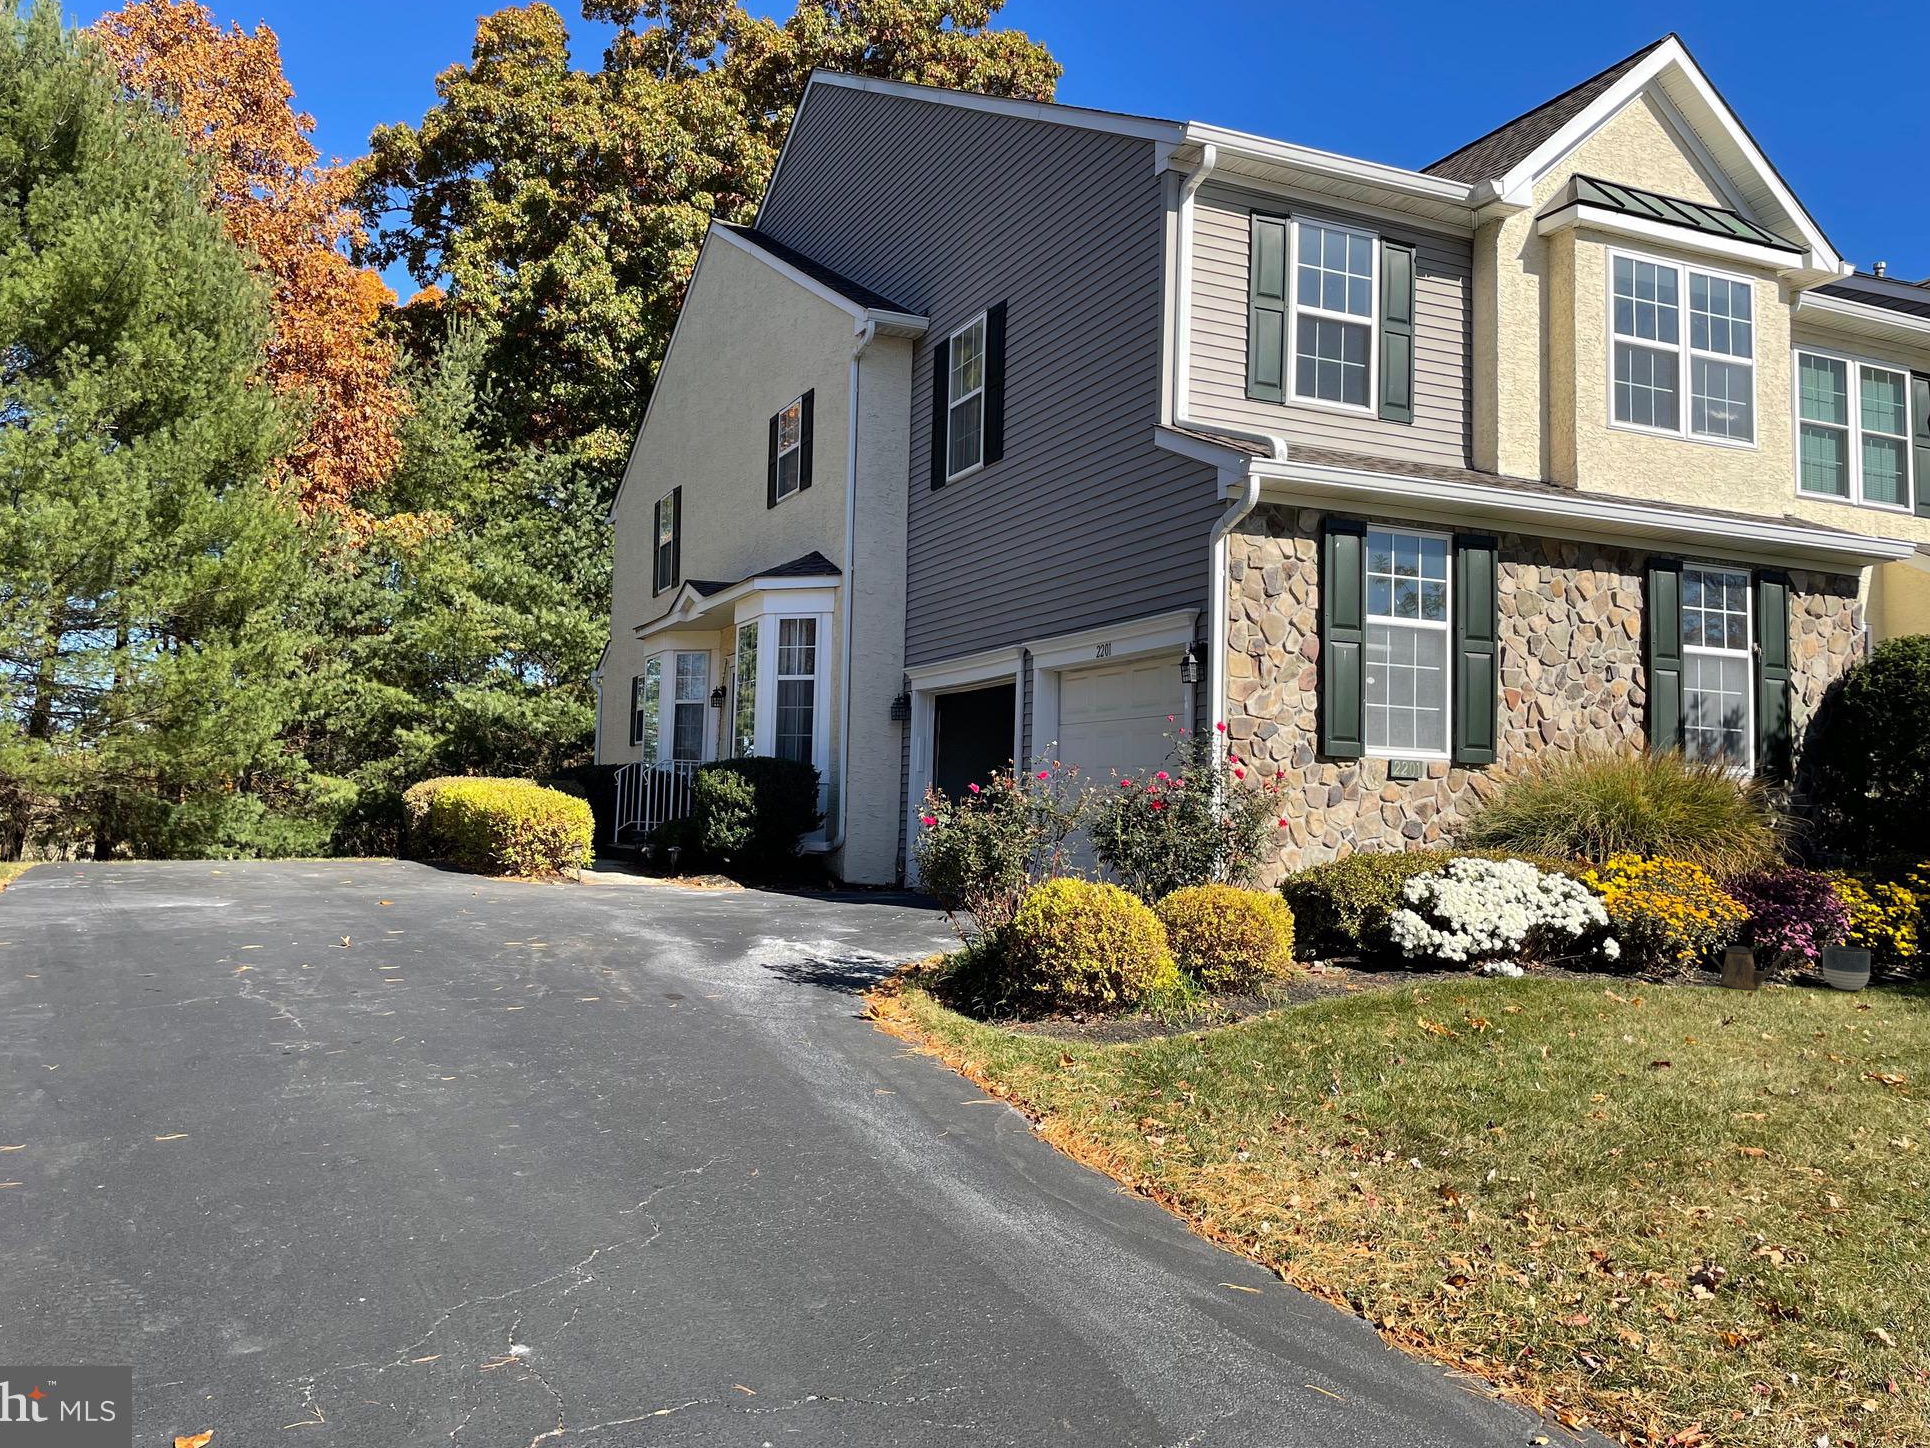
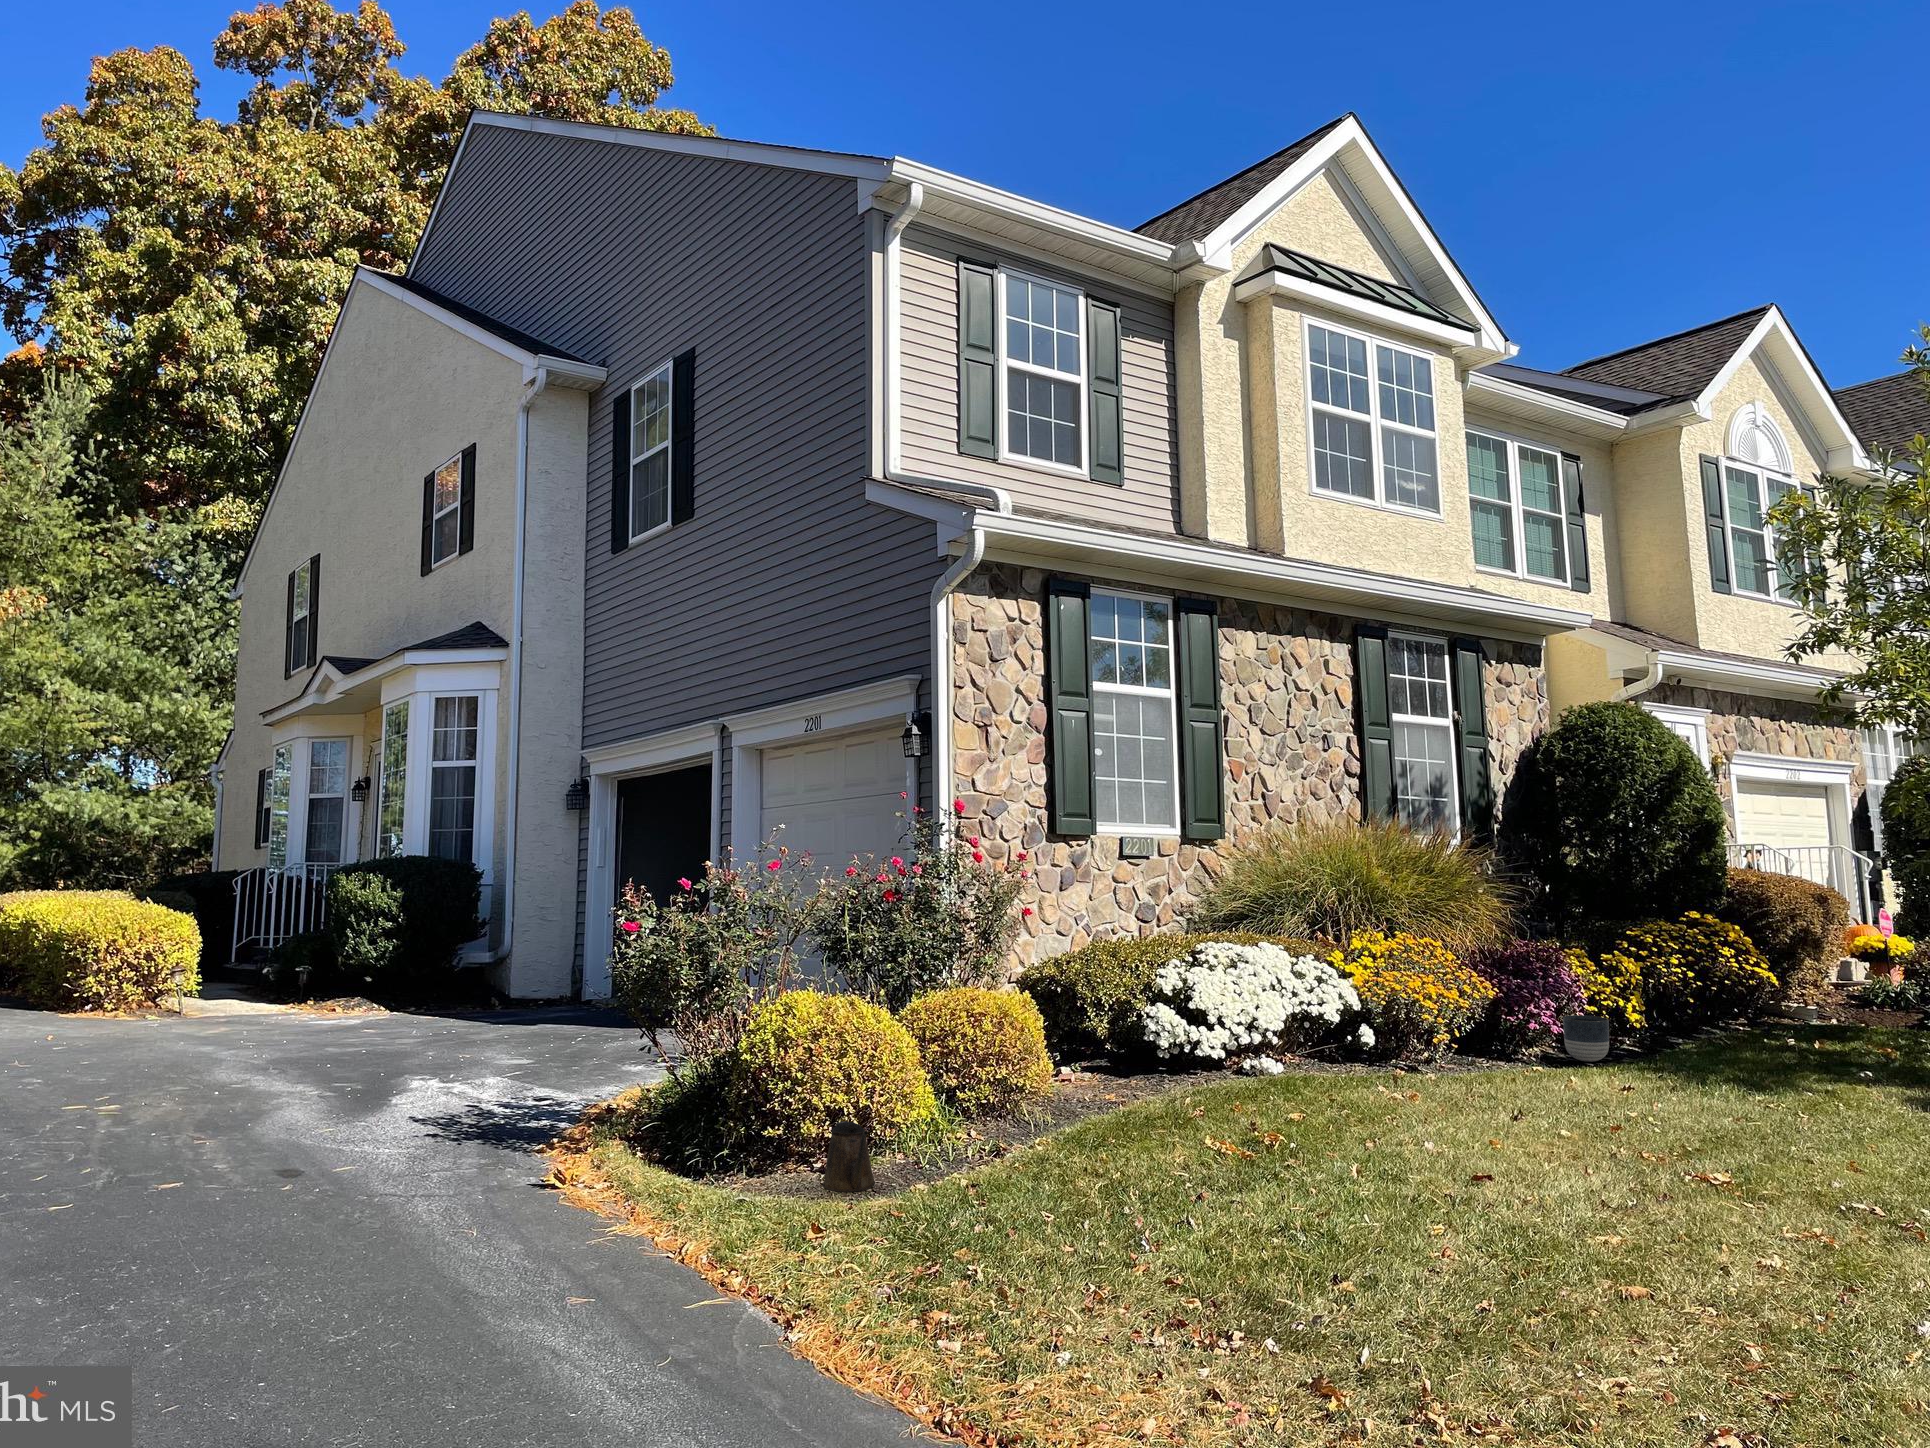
watering can: present [1711,946,1796,990] -> present [823,1121,875,1192]

